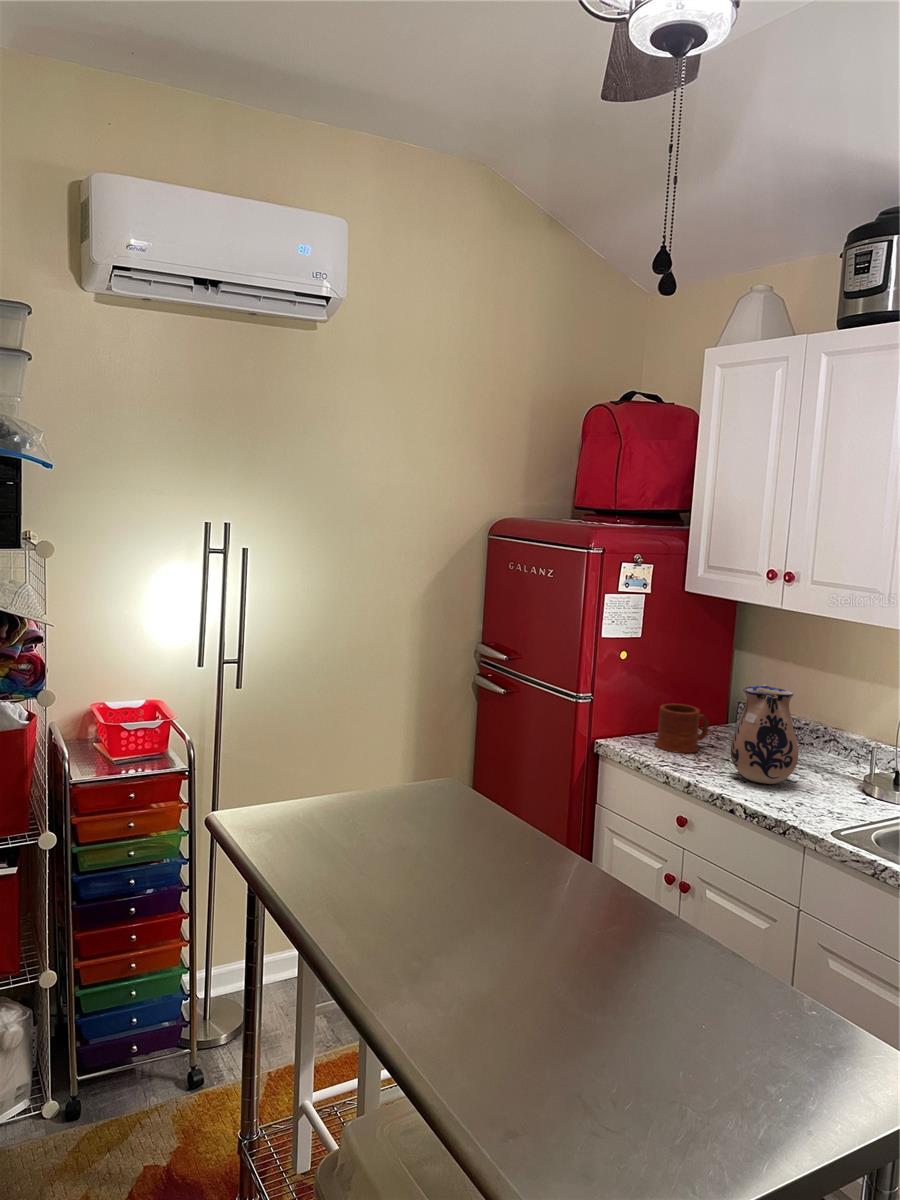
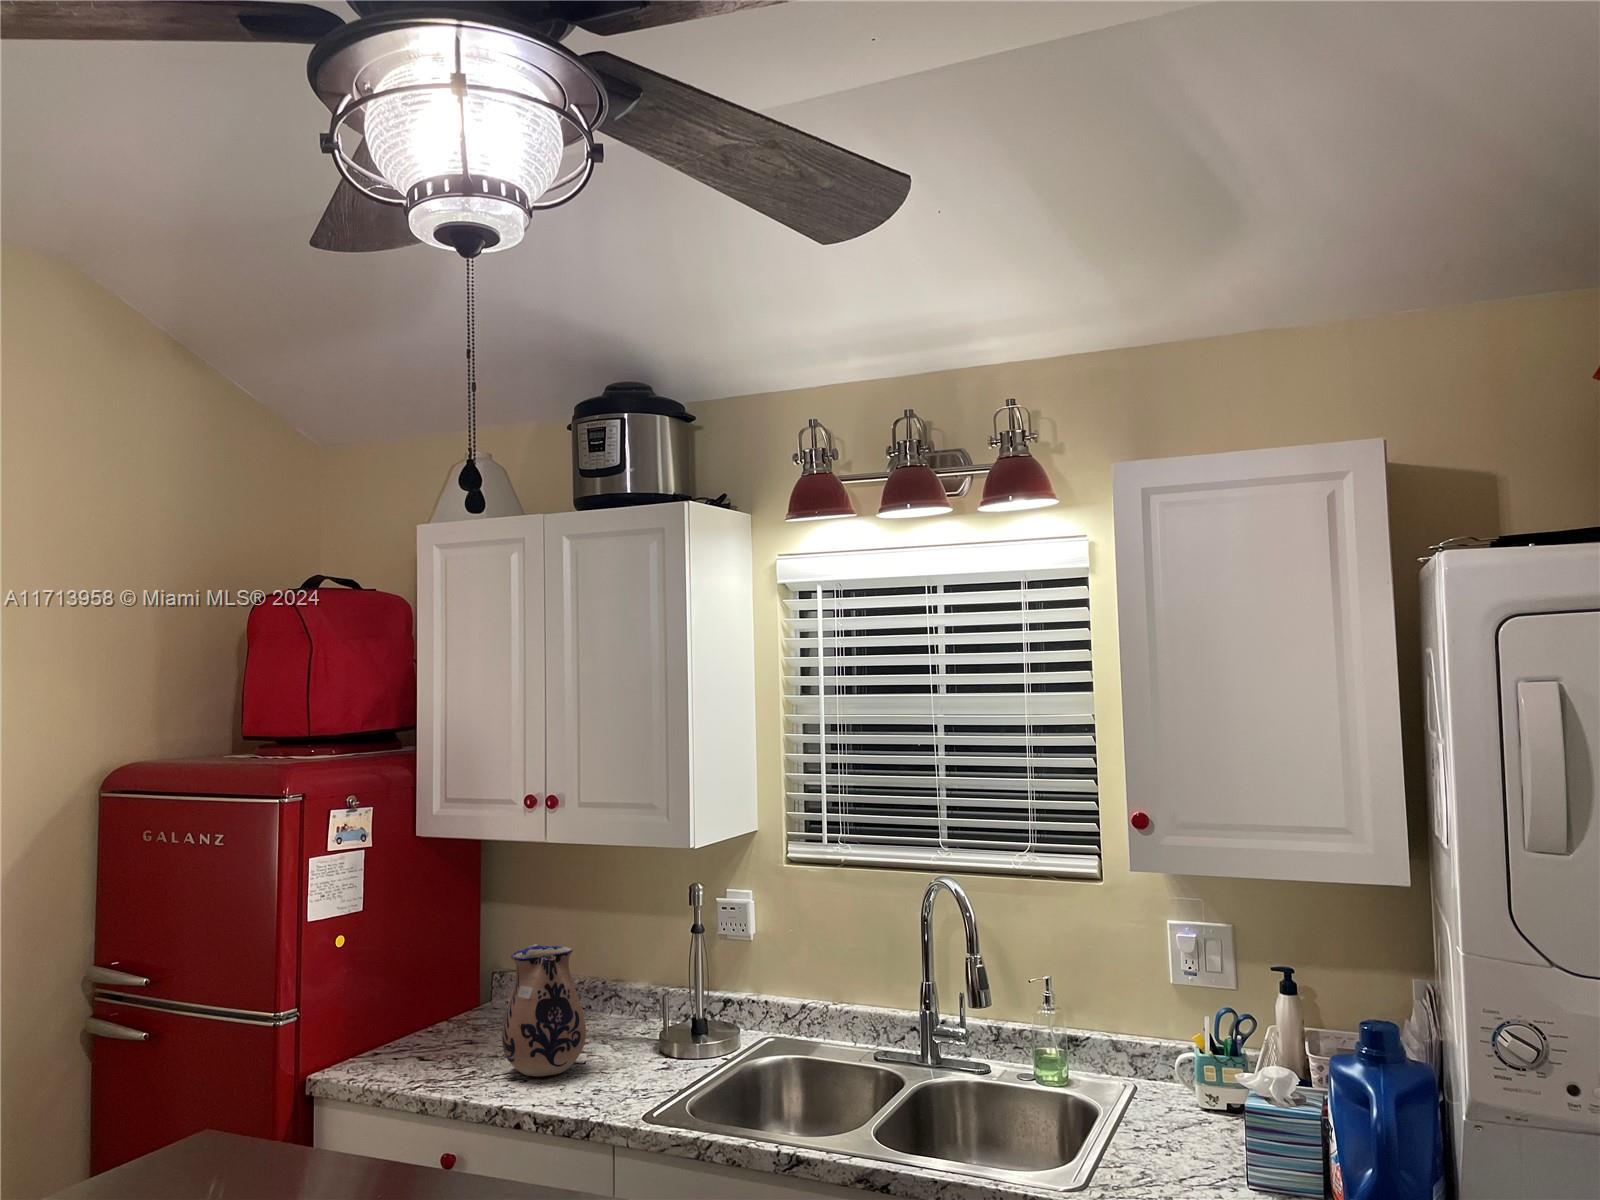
mug: present [655,704,709,753] -> none [393,992,464,1064]

